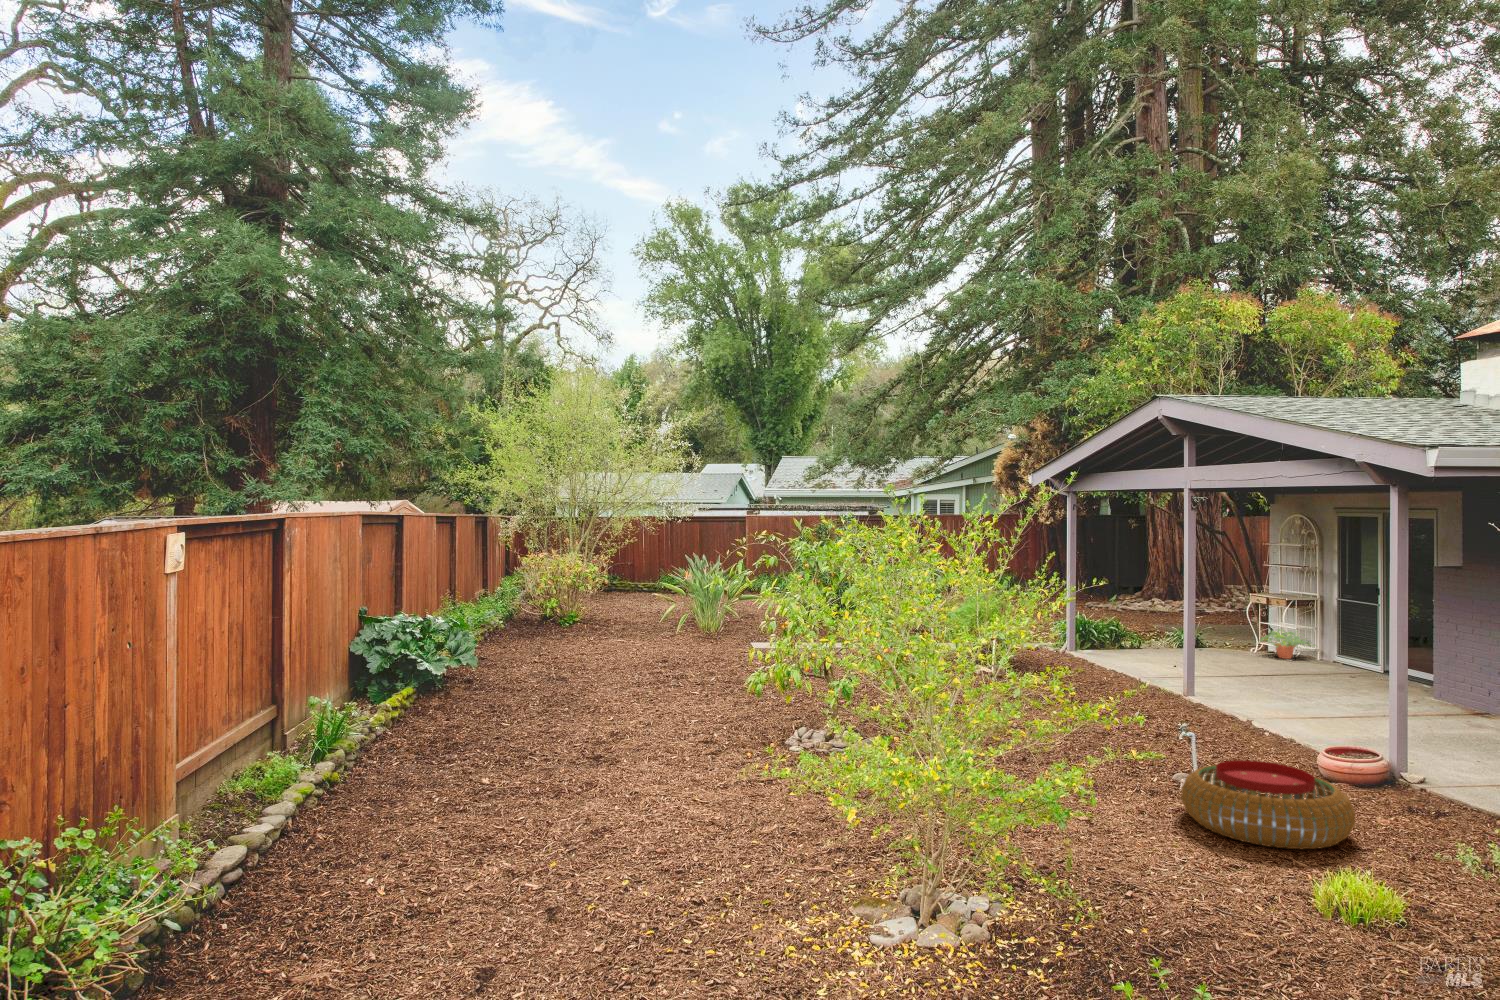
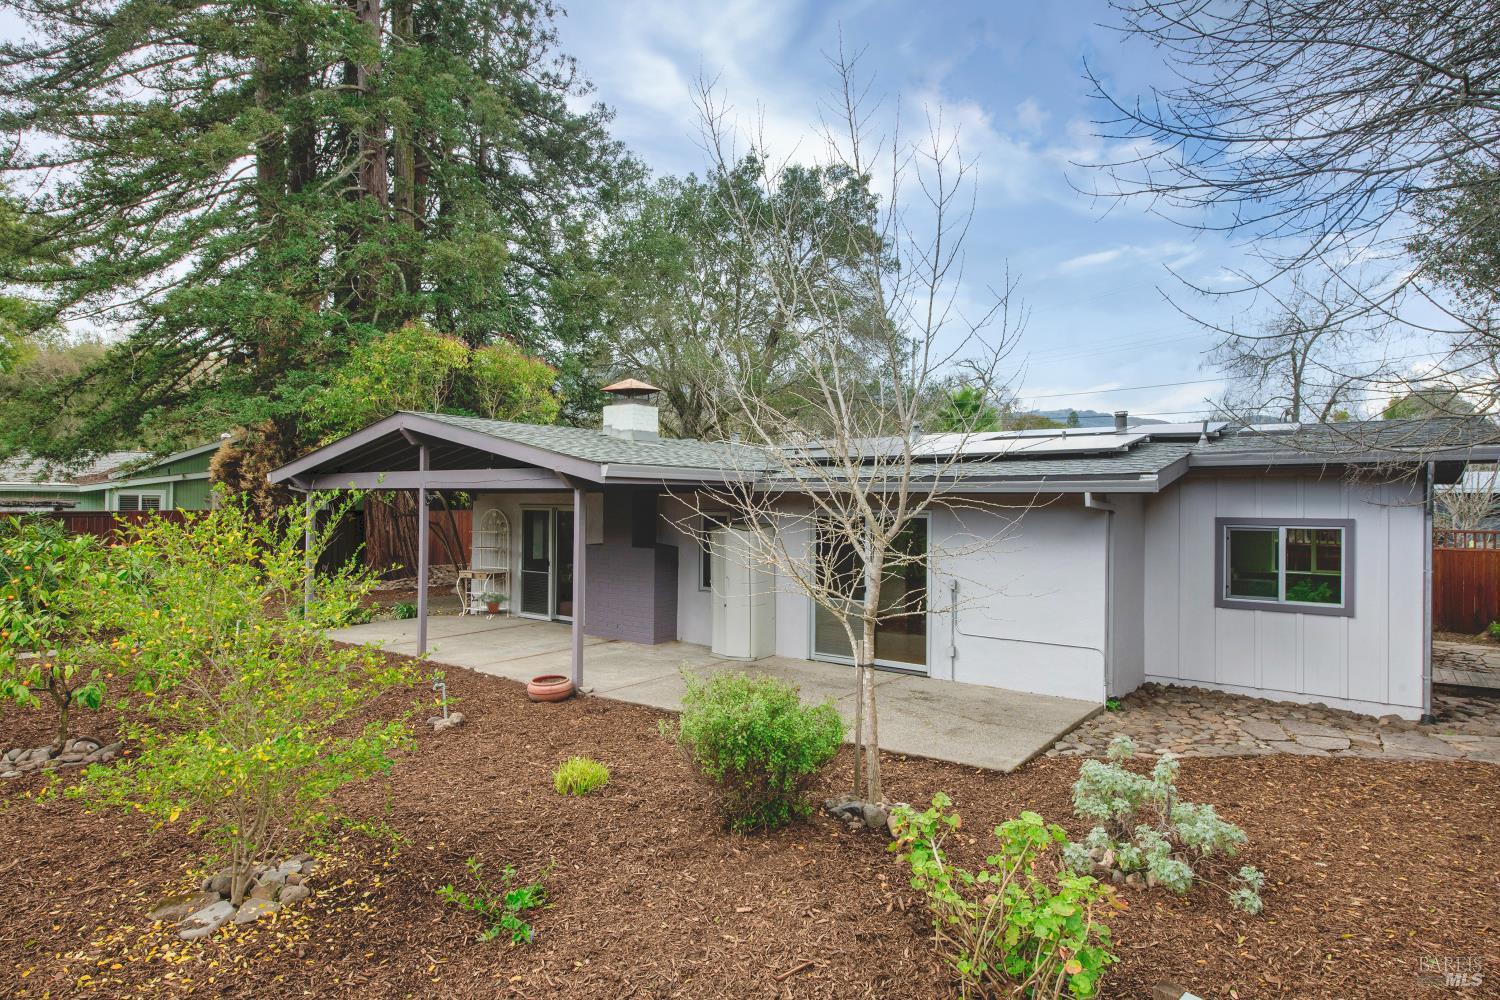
pouf: present [1181,760,1355,849] -> none [444,695,563,759]

